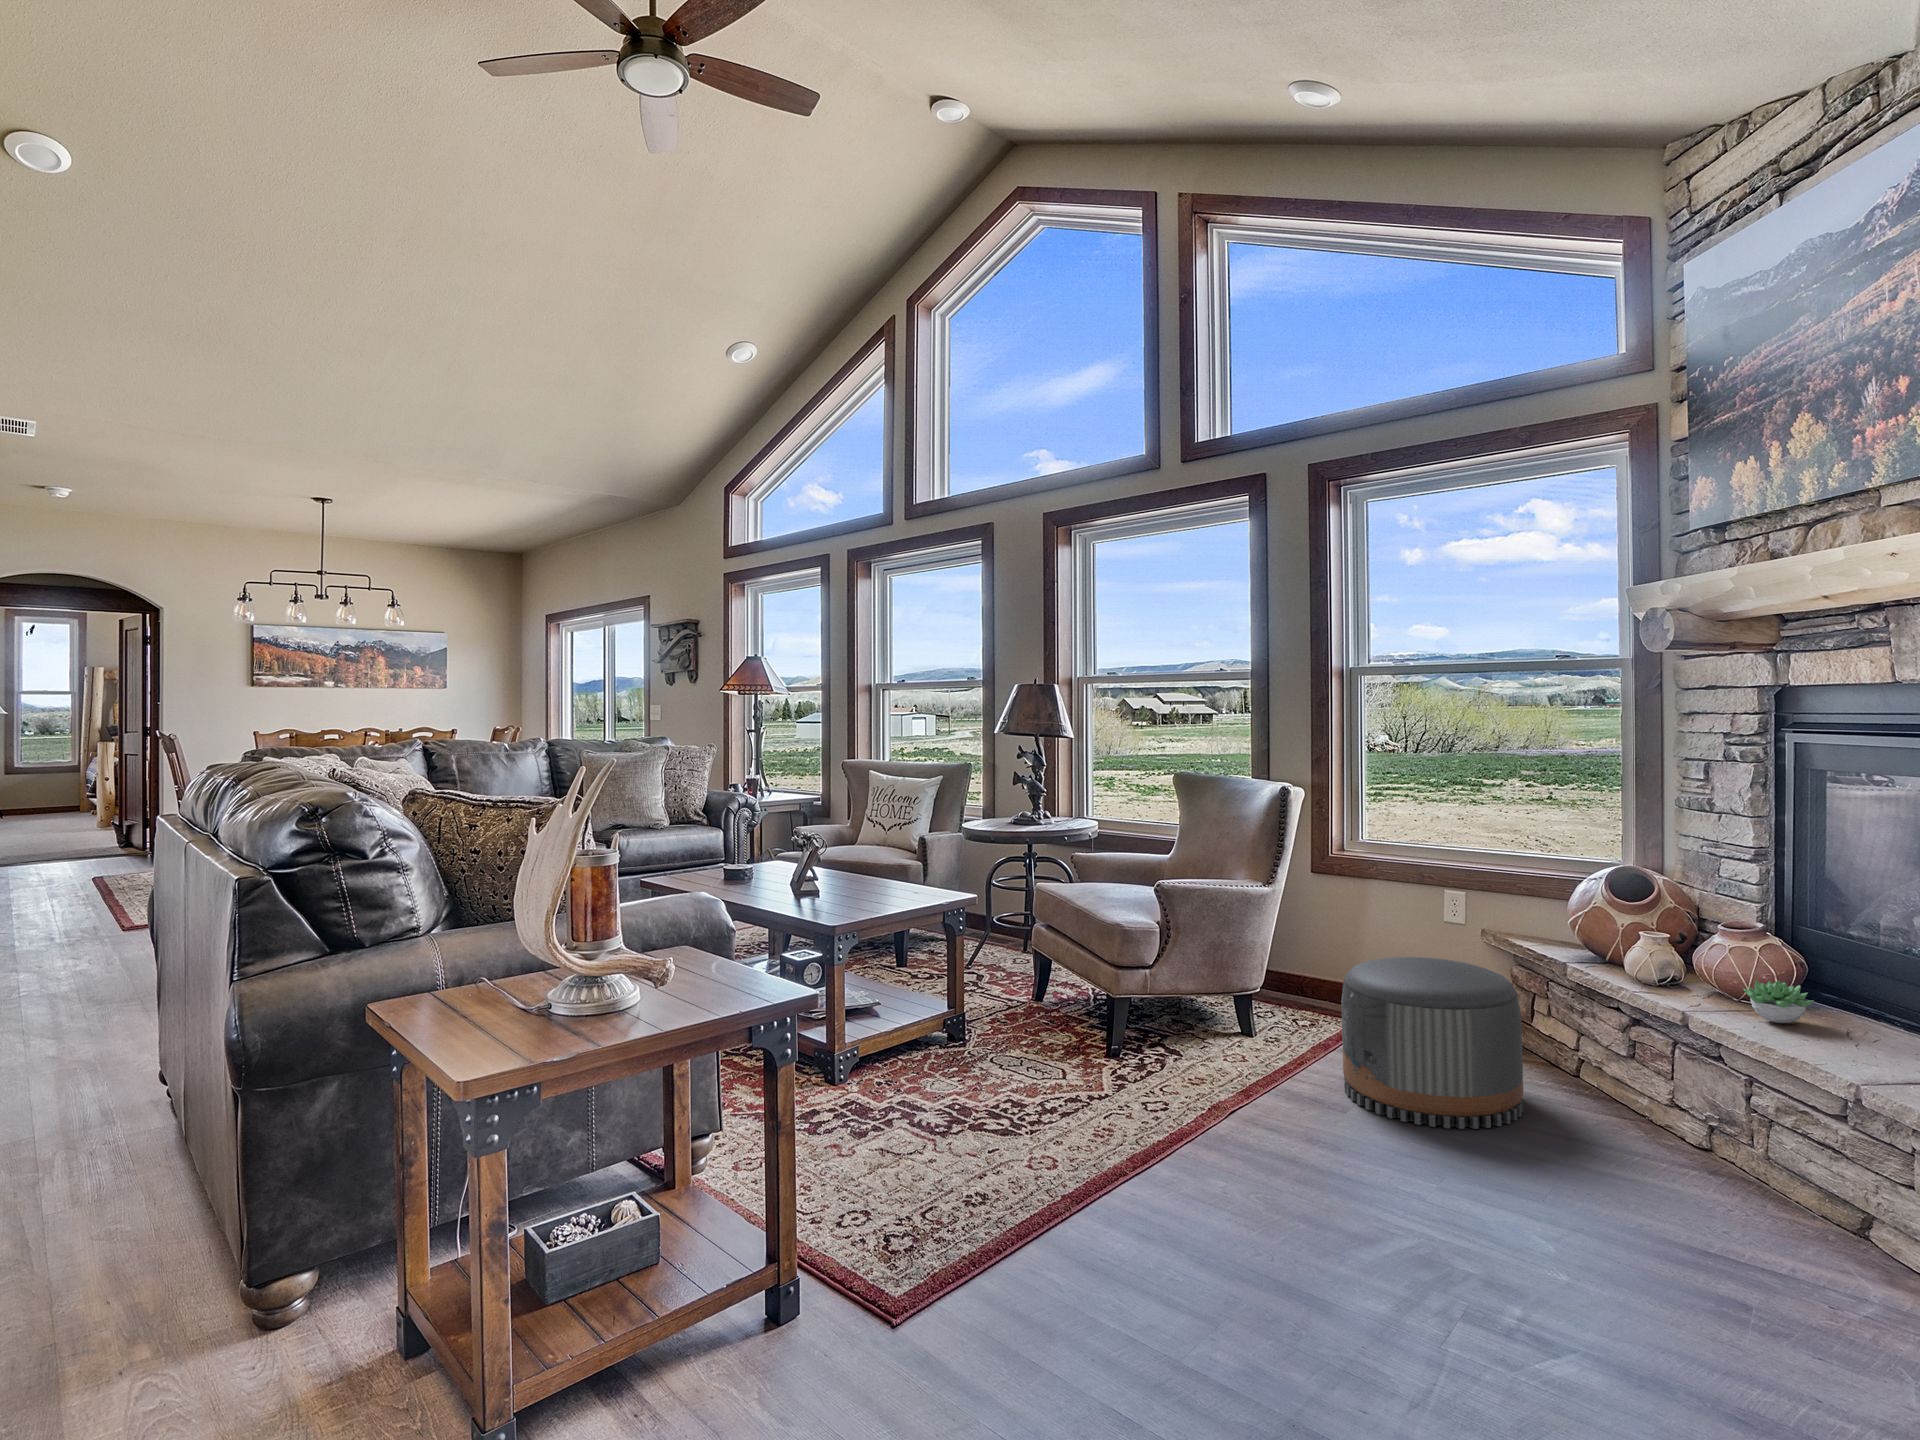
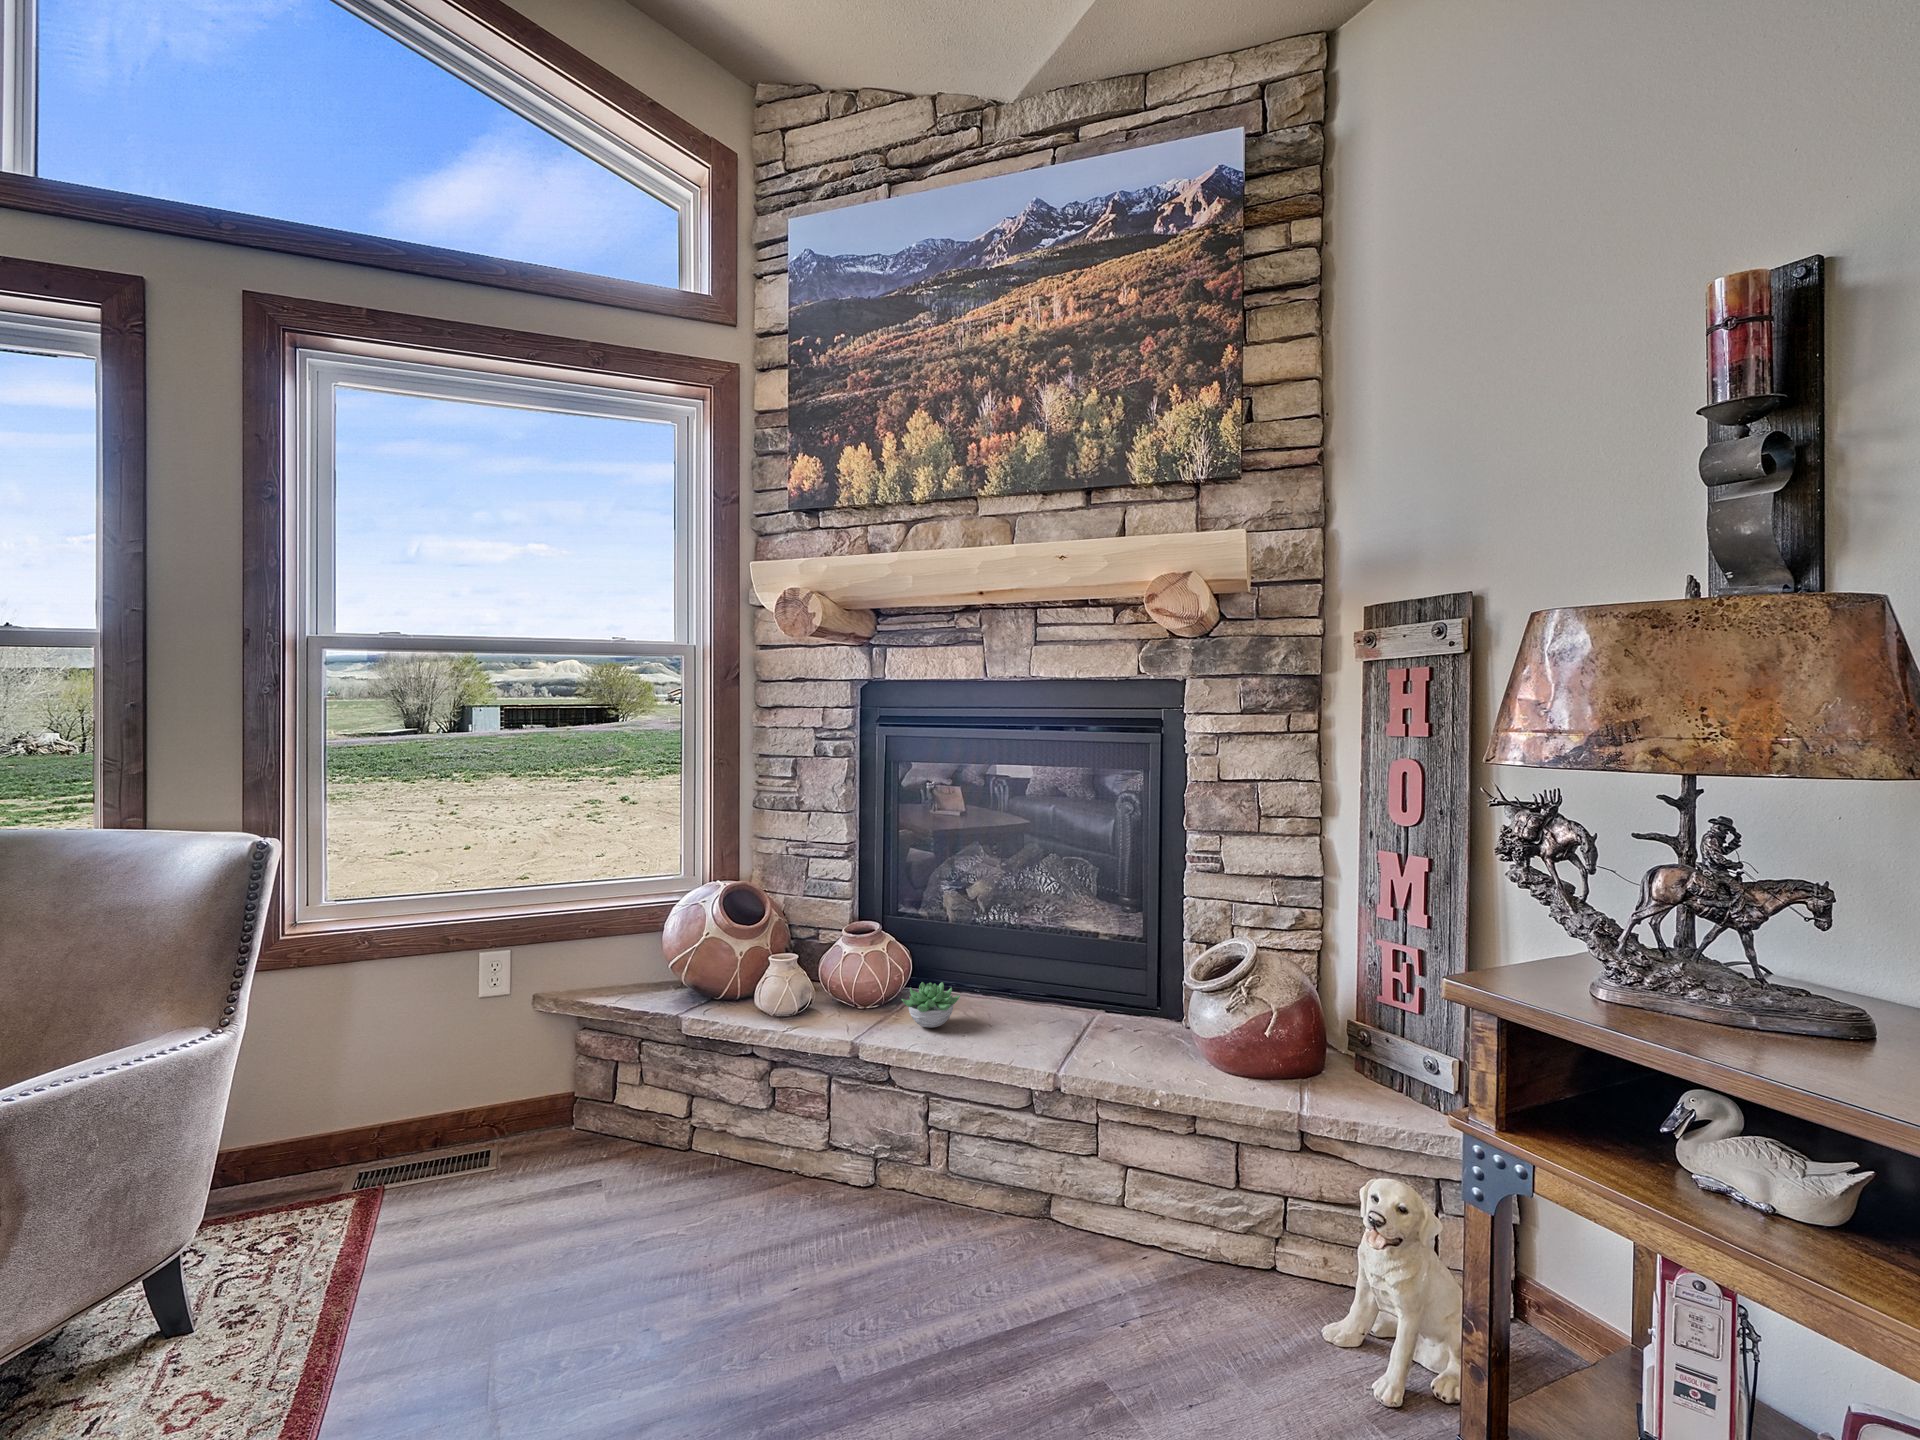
pouf: present [1341,957,1523,1129] -> none [422,1053,696,1365]

